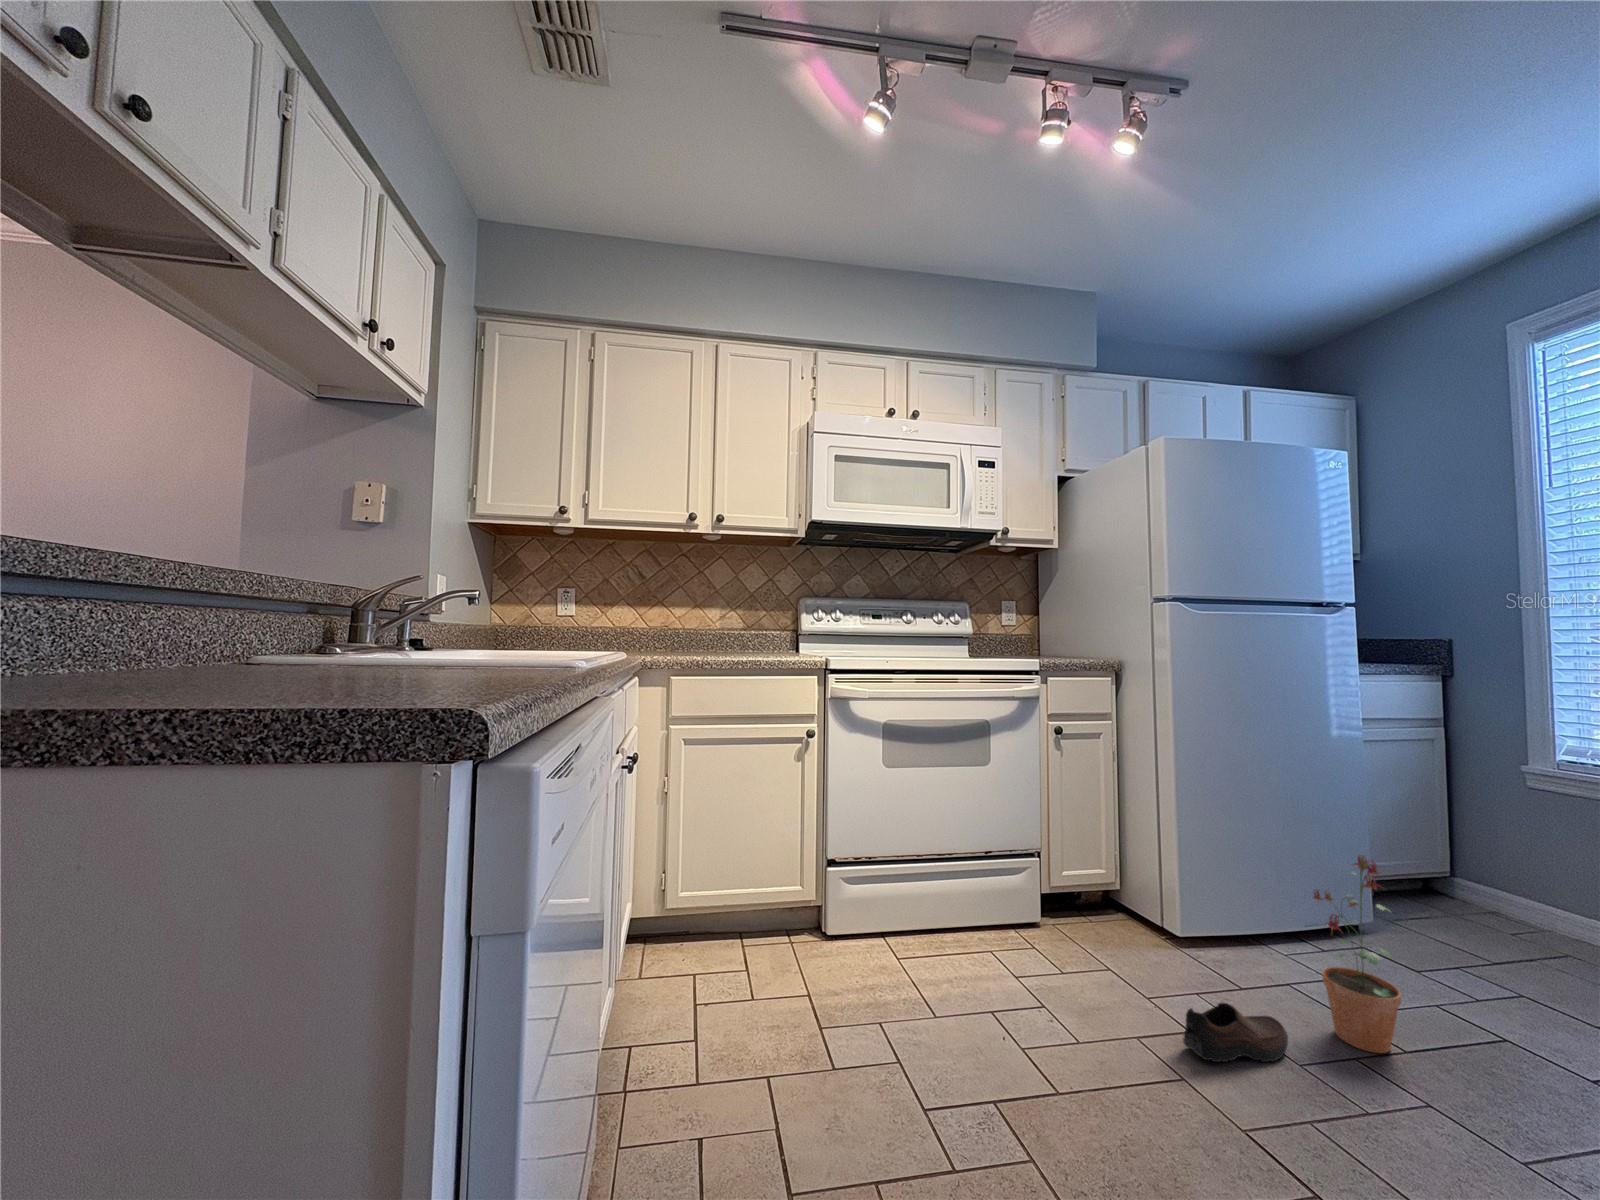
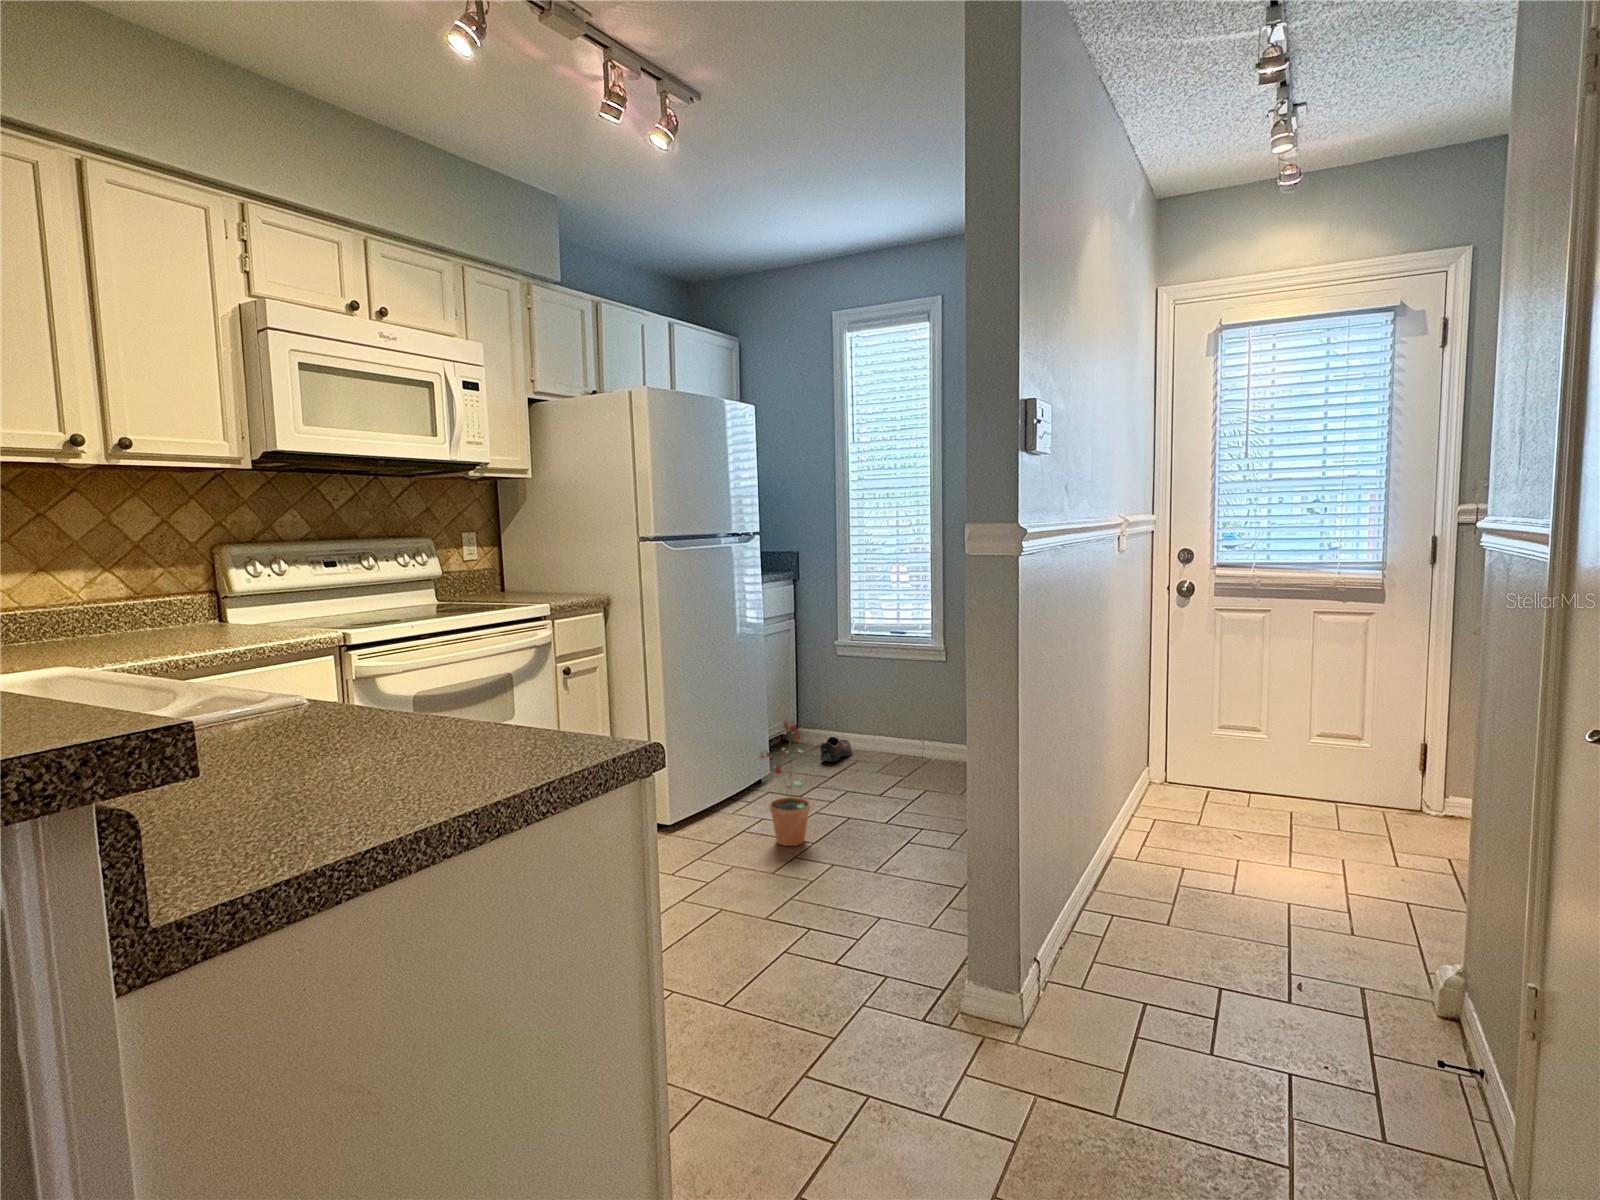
shoe: present [1183,1003,1288,1062] -> present [820,737,852,762]

